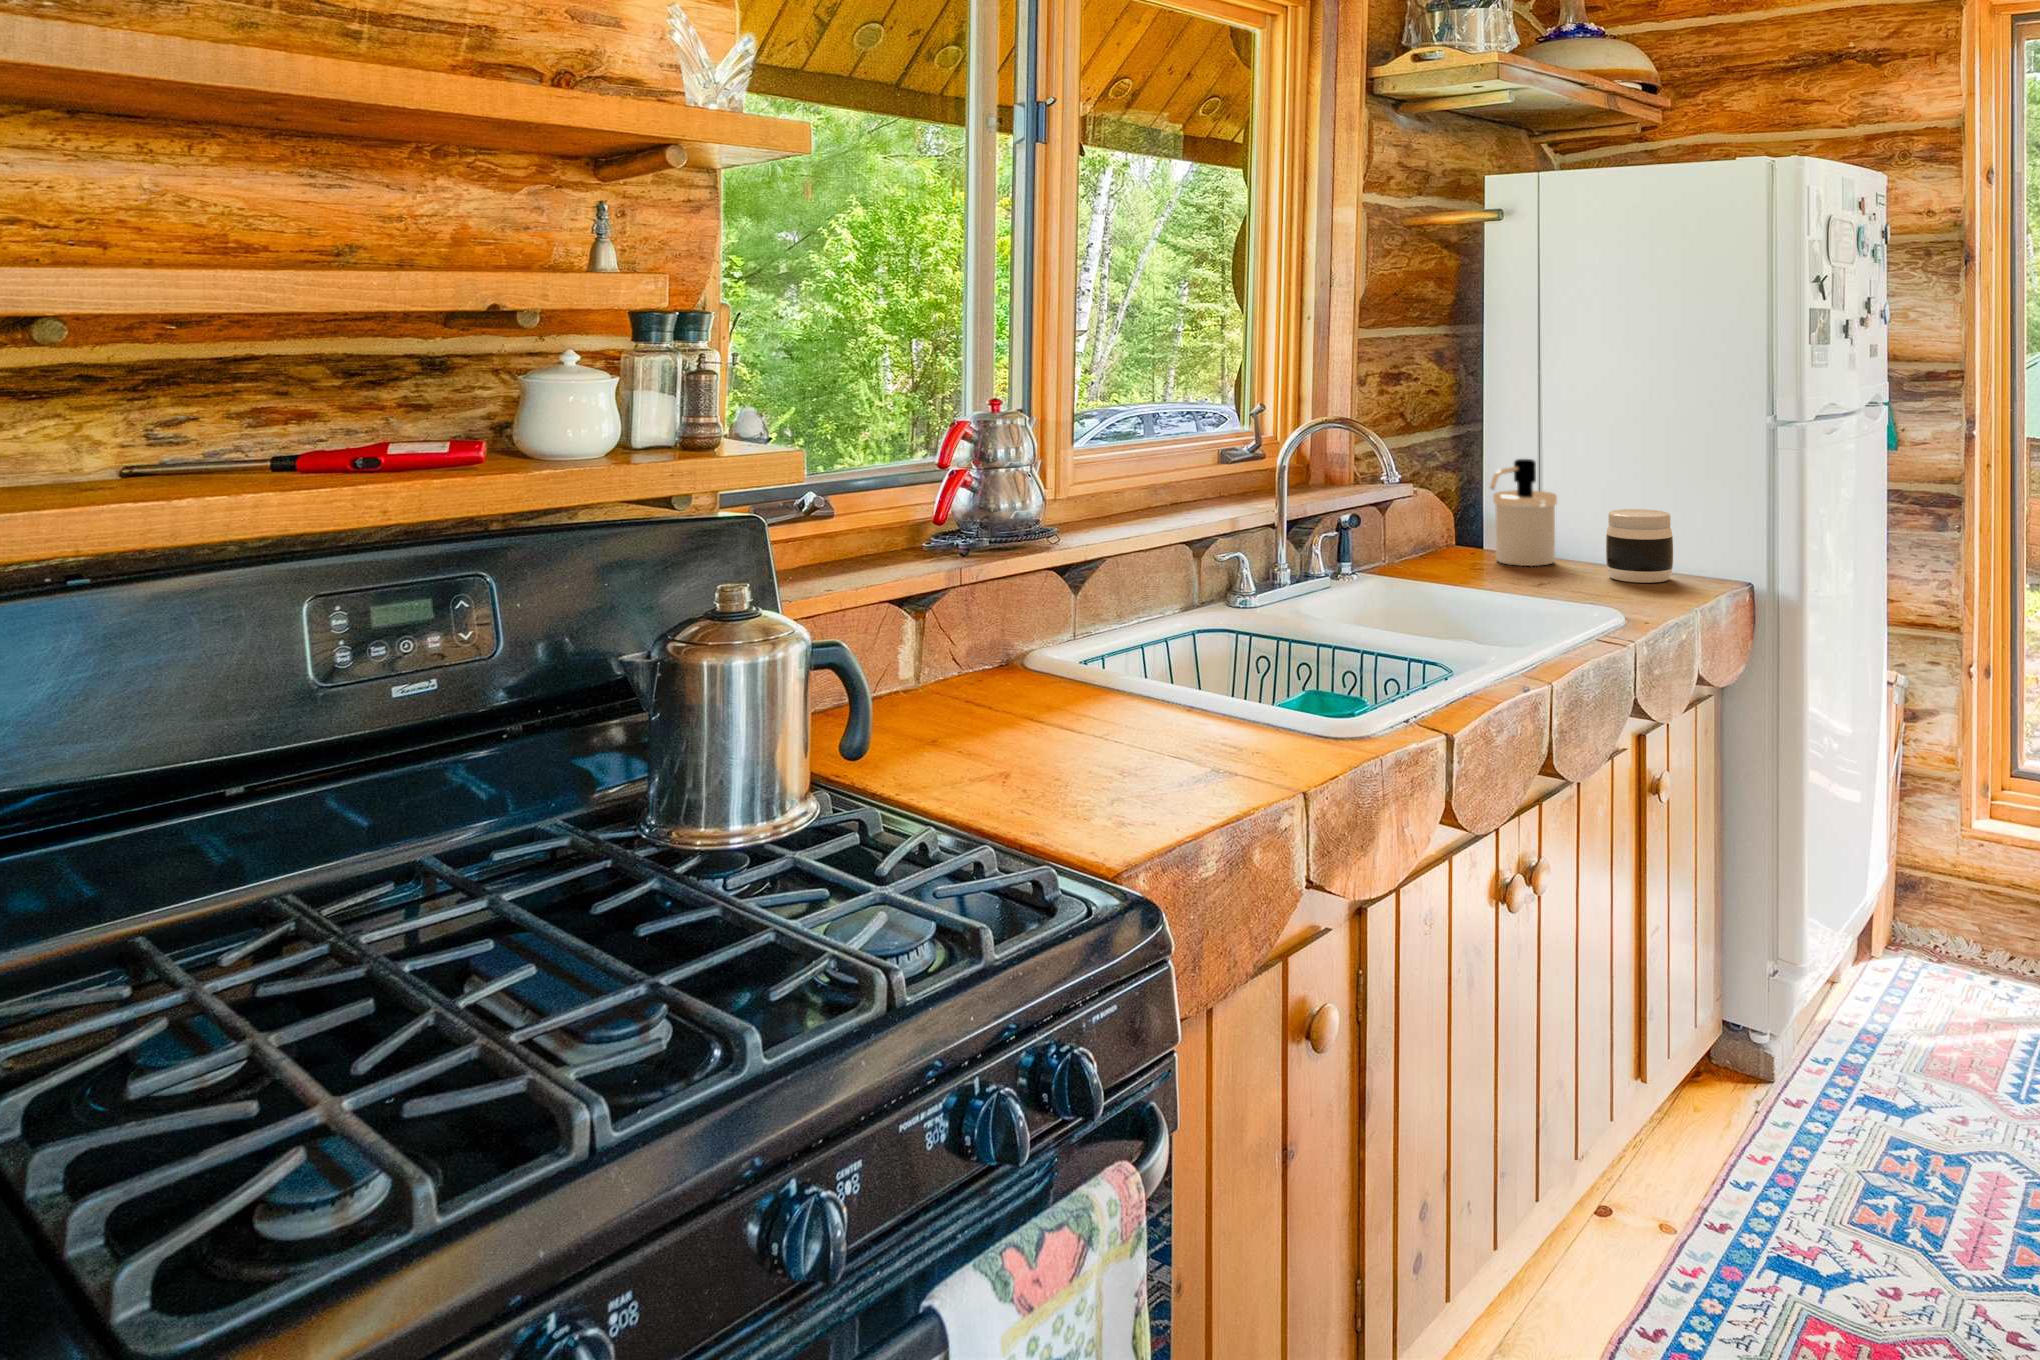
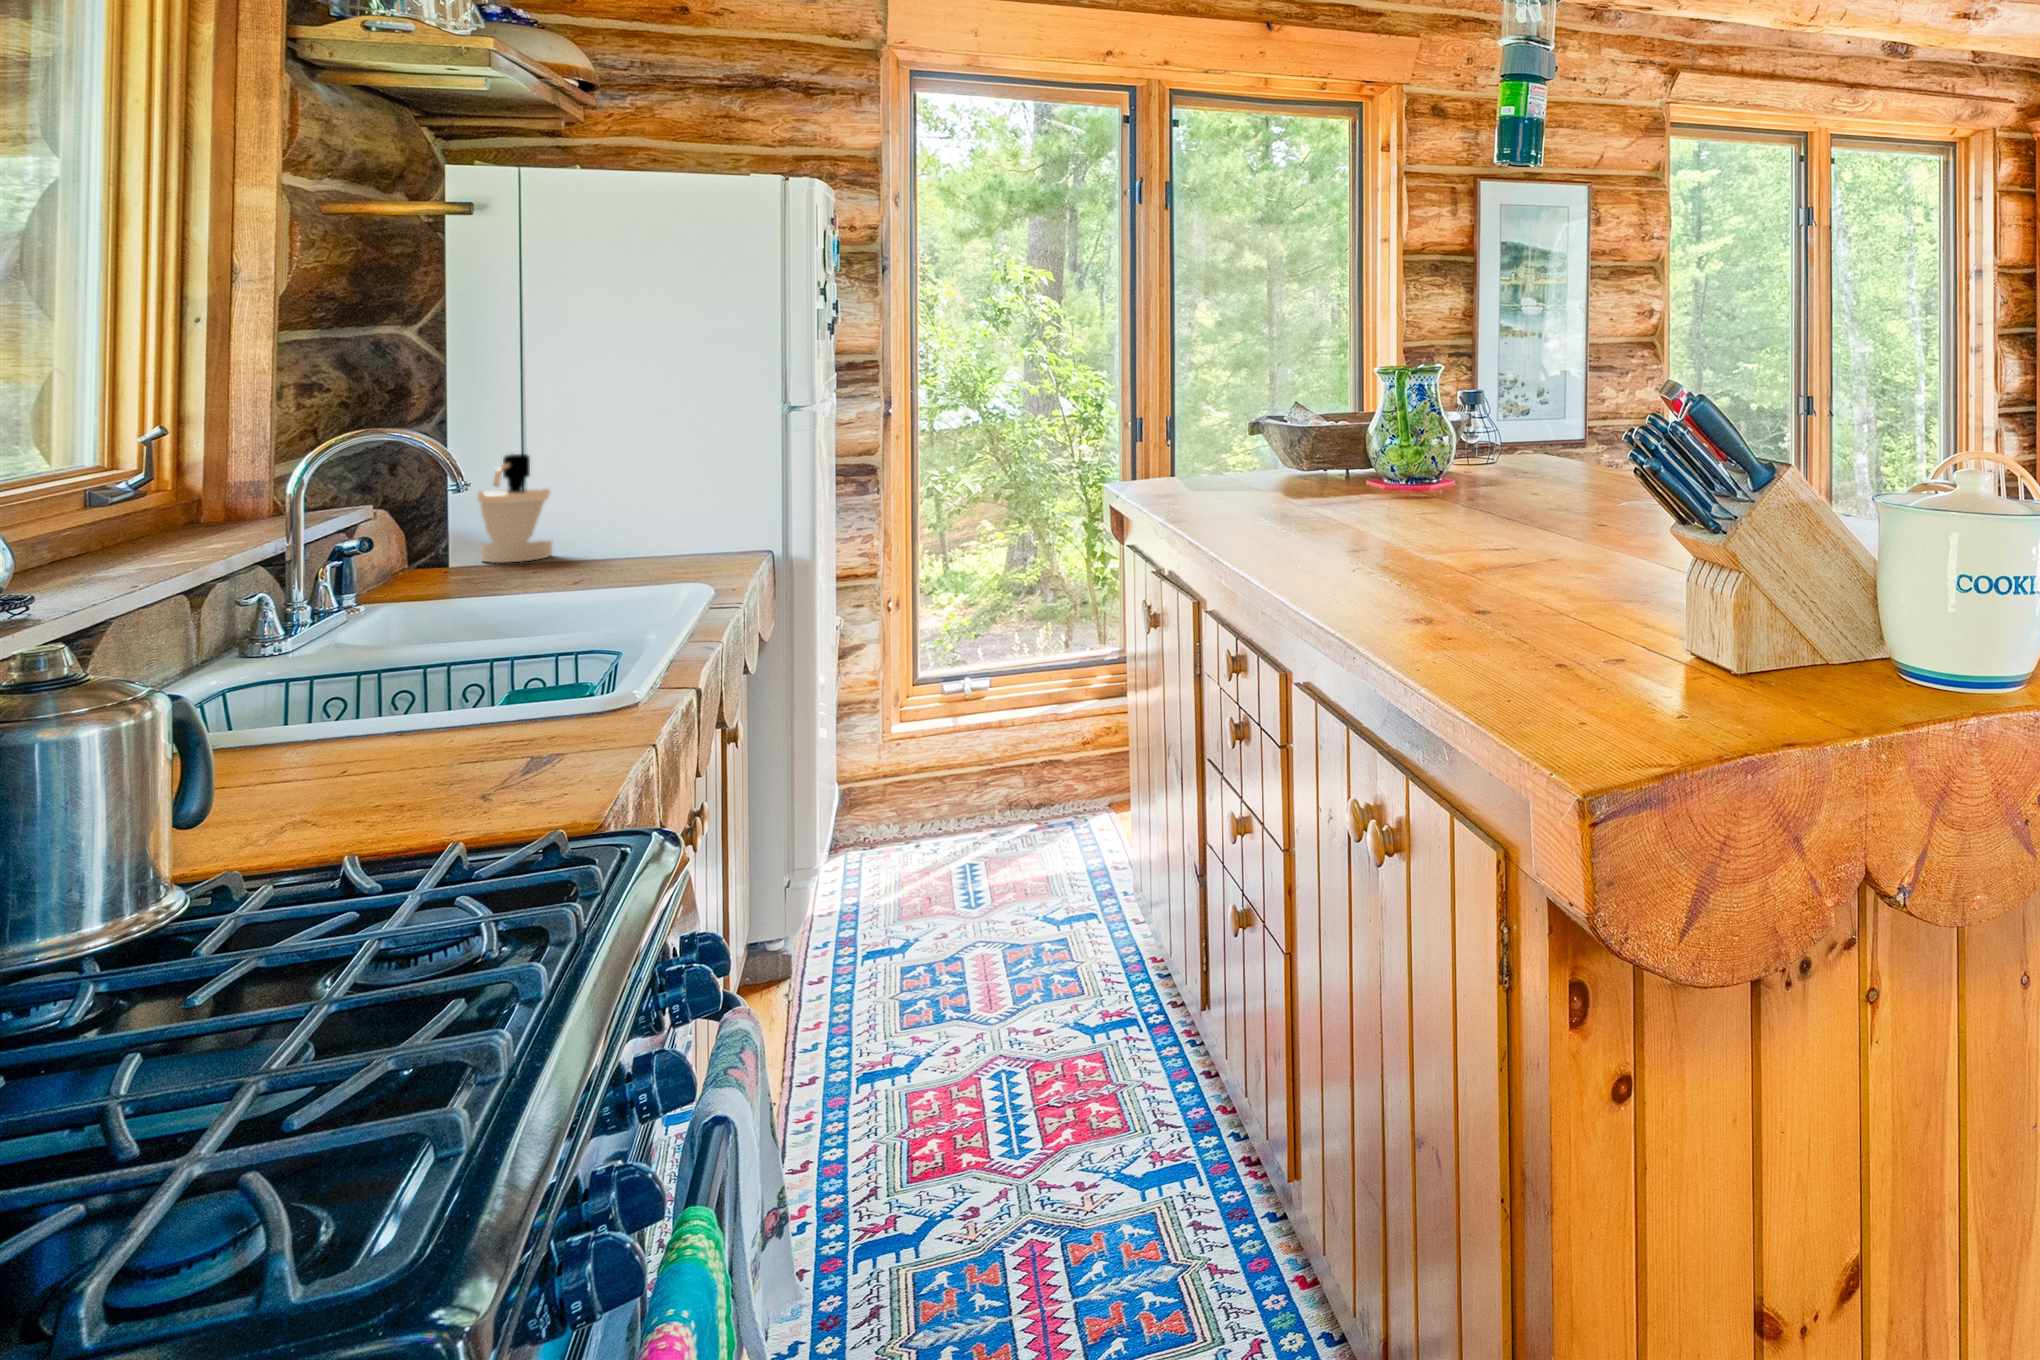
jar: present [1606,509,1673,583] -> none [626,491,696,559]

